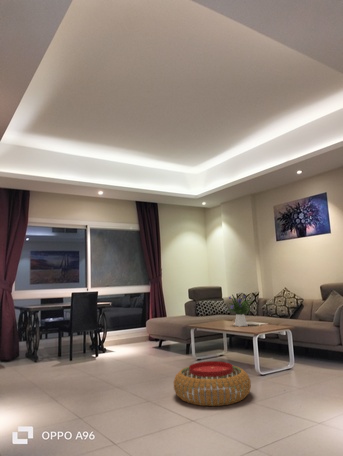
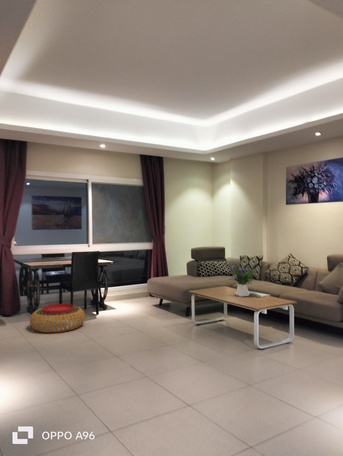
pouf: present [174,361,251,406] -> present [30,304,85,333]

